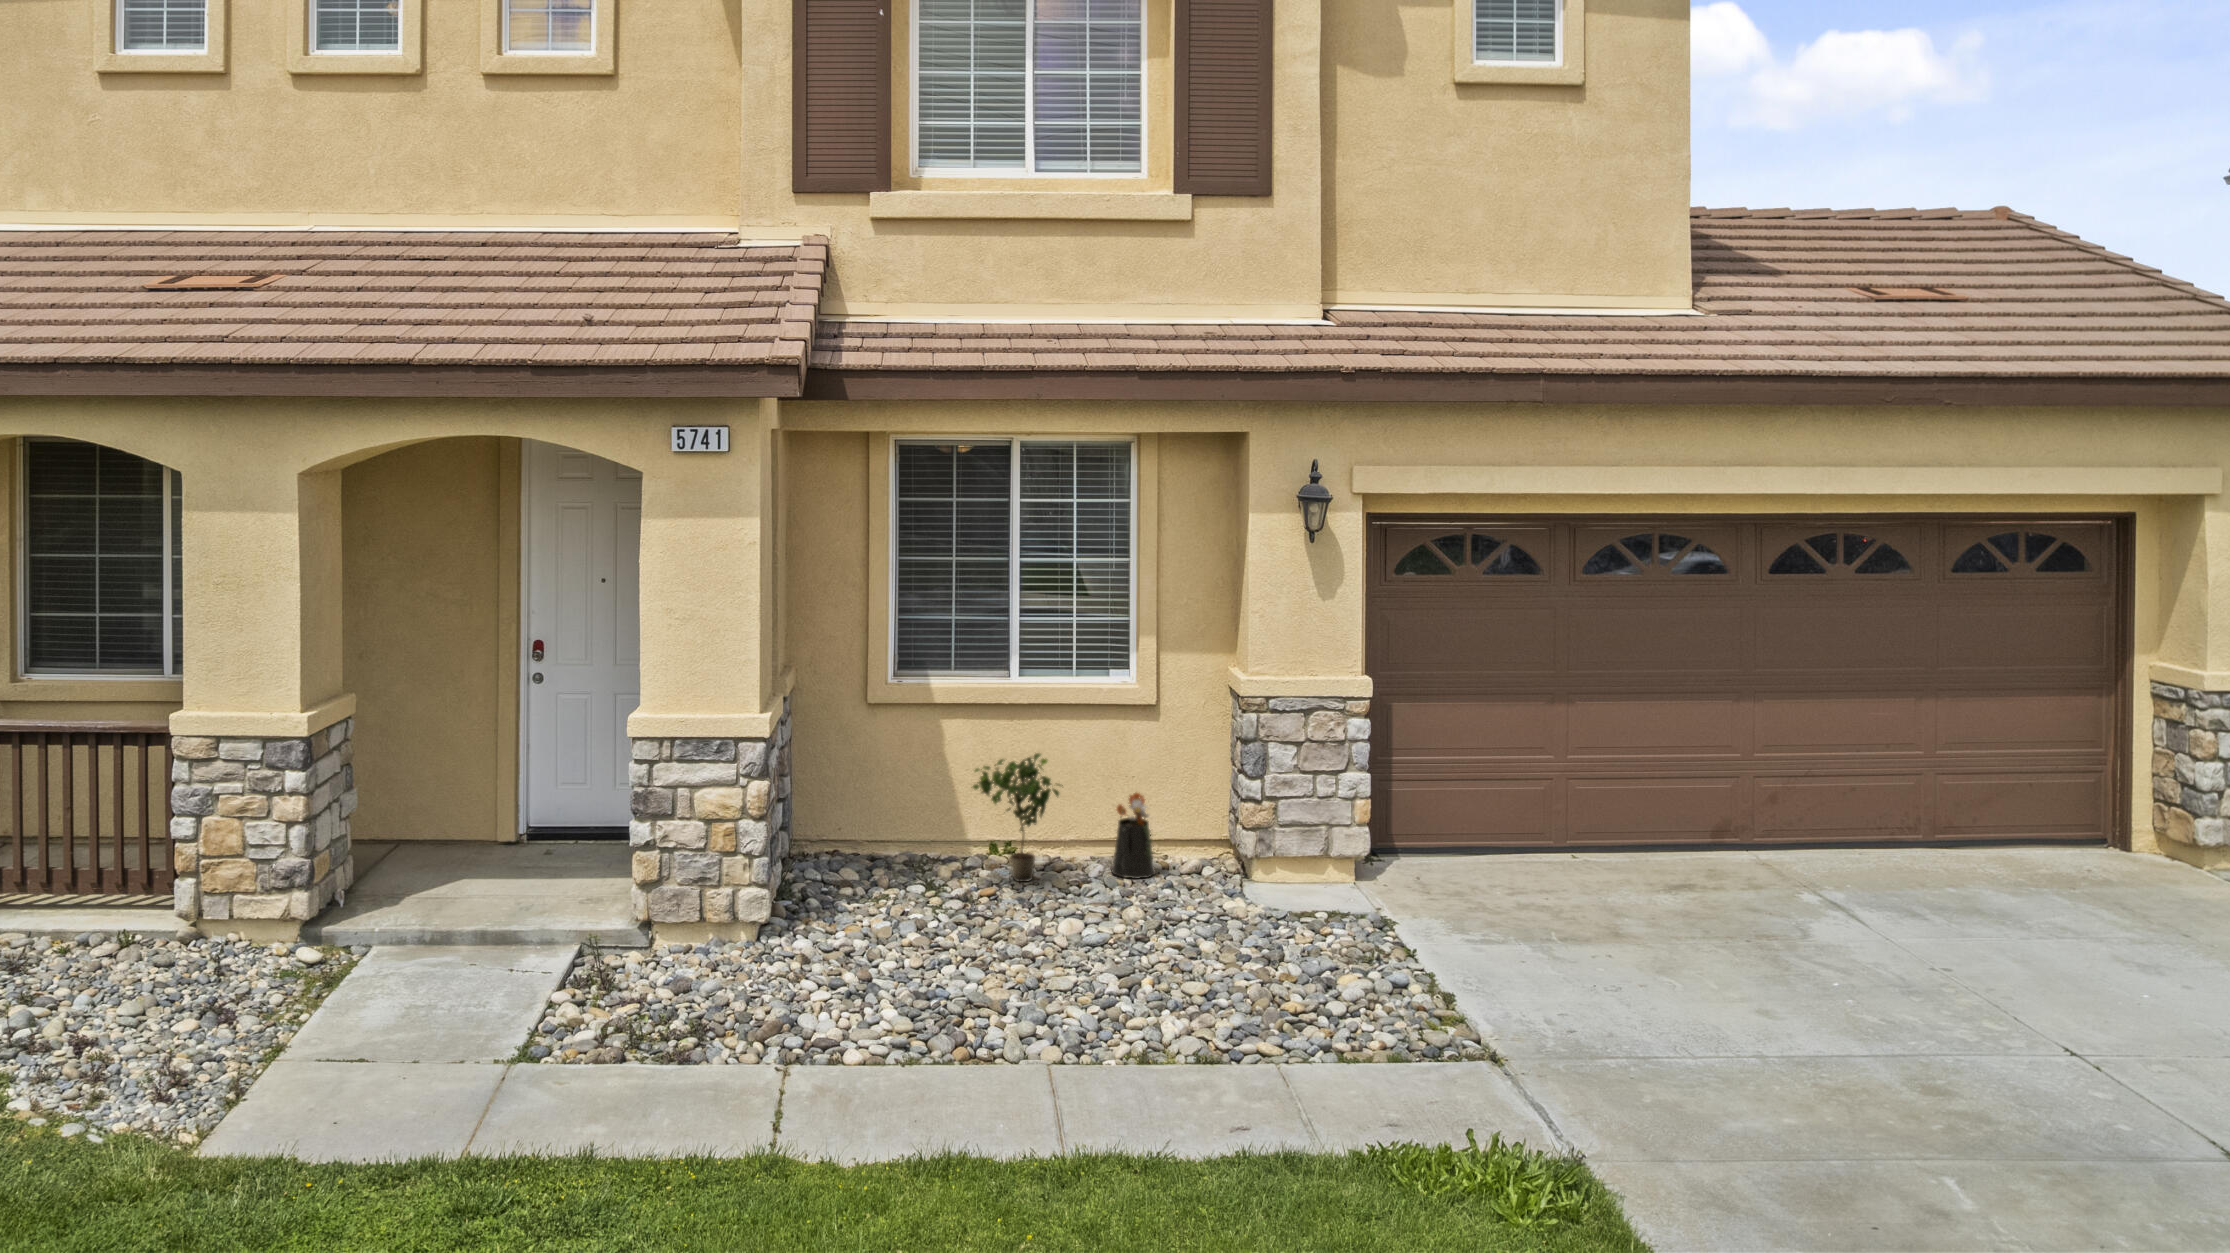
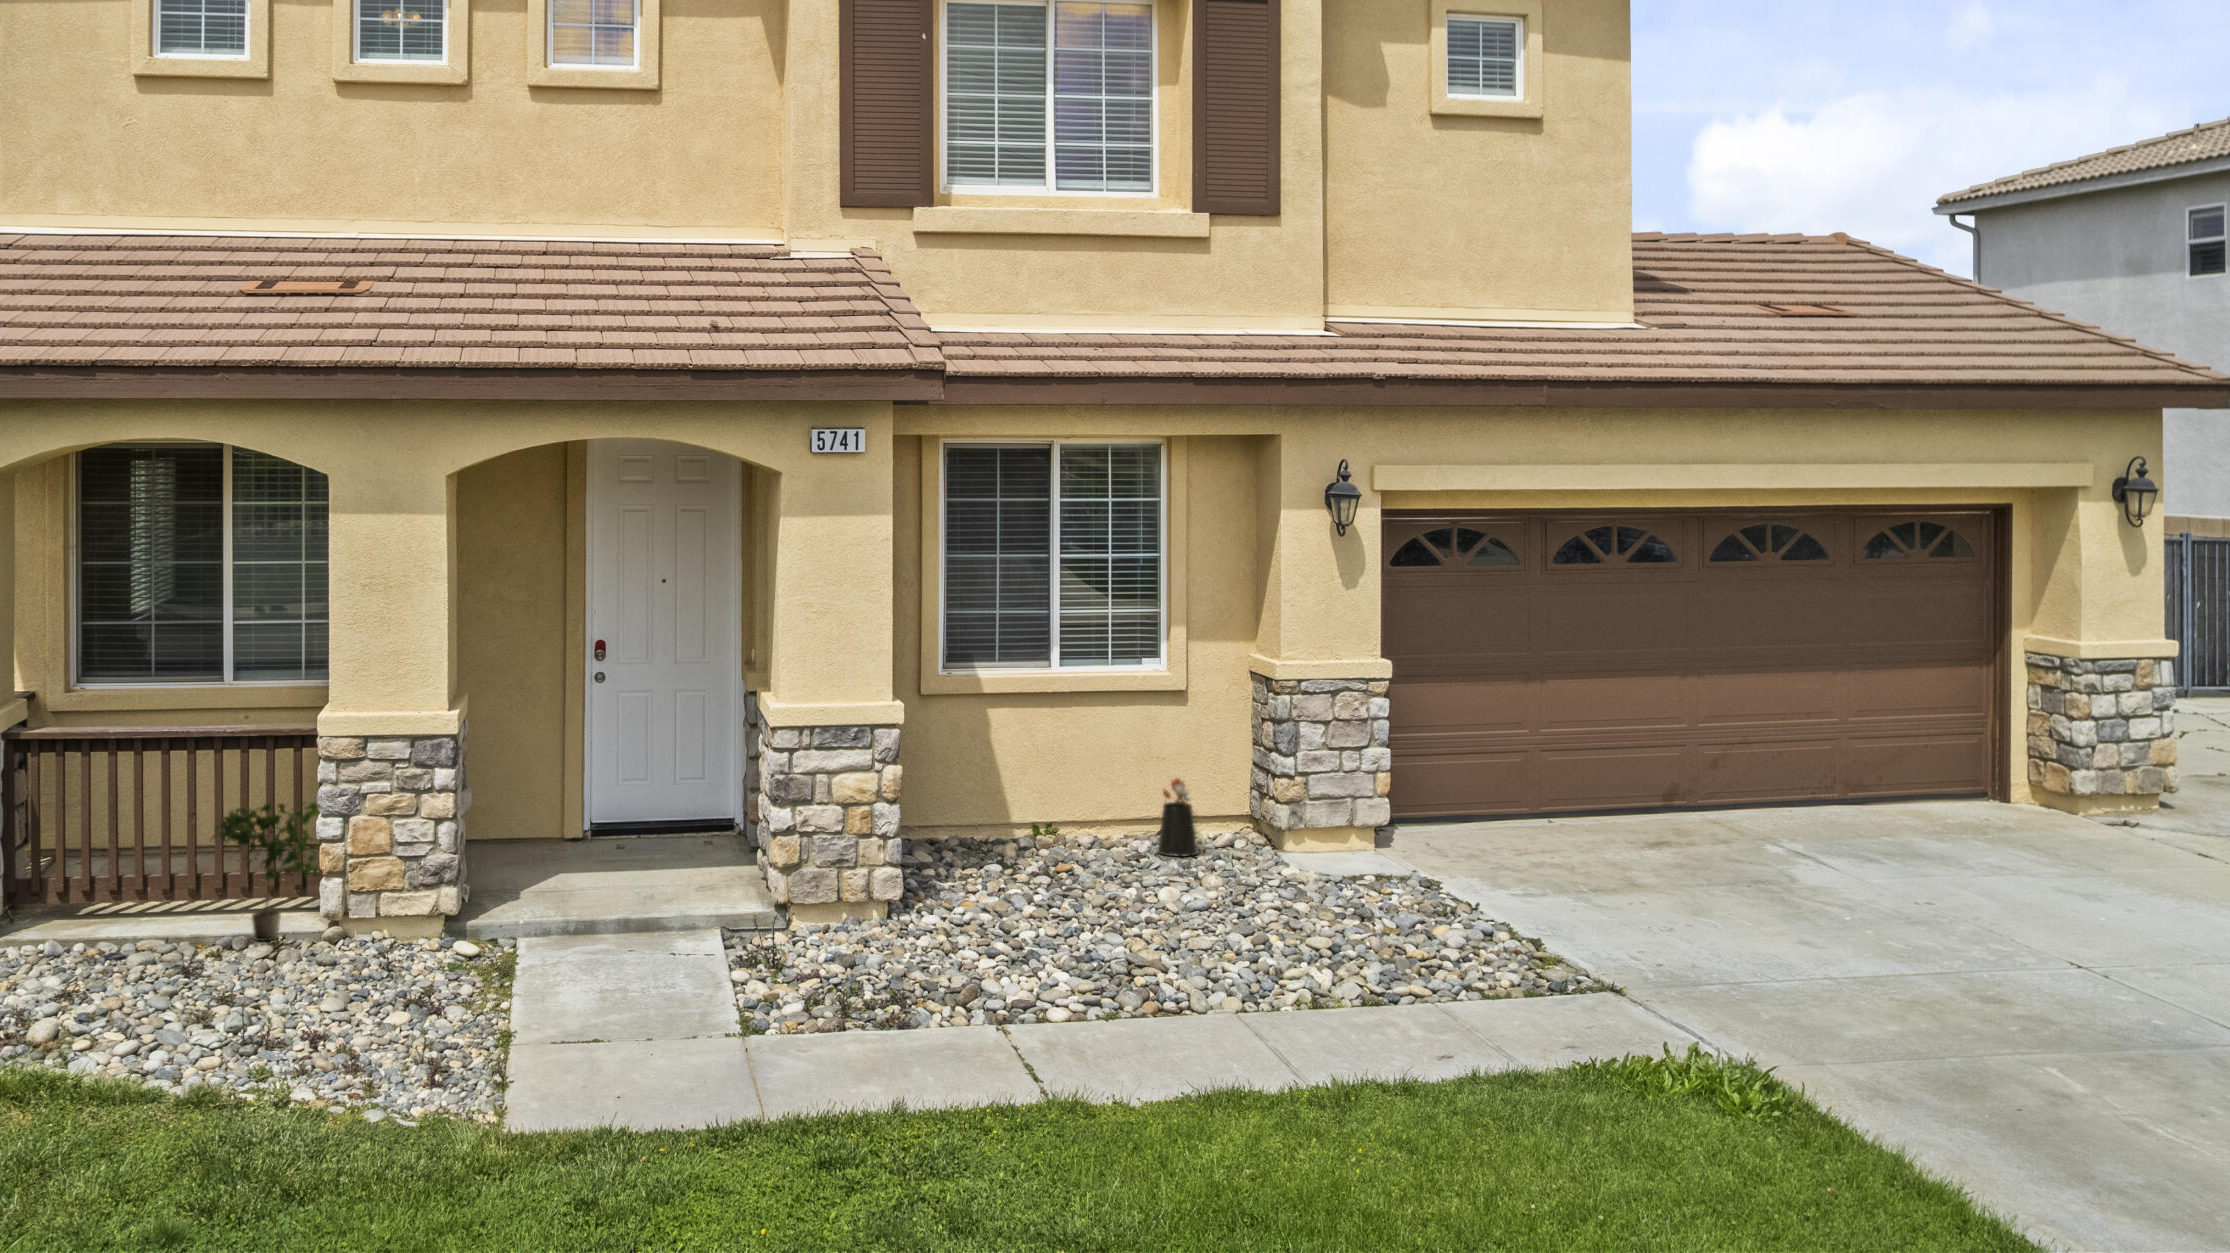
potted plant: present [973,753,1063,882] -> present [212,803,322,941]

